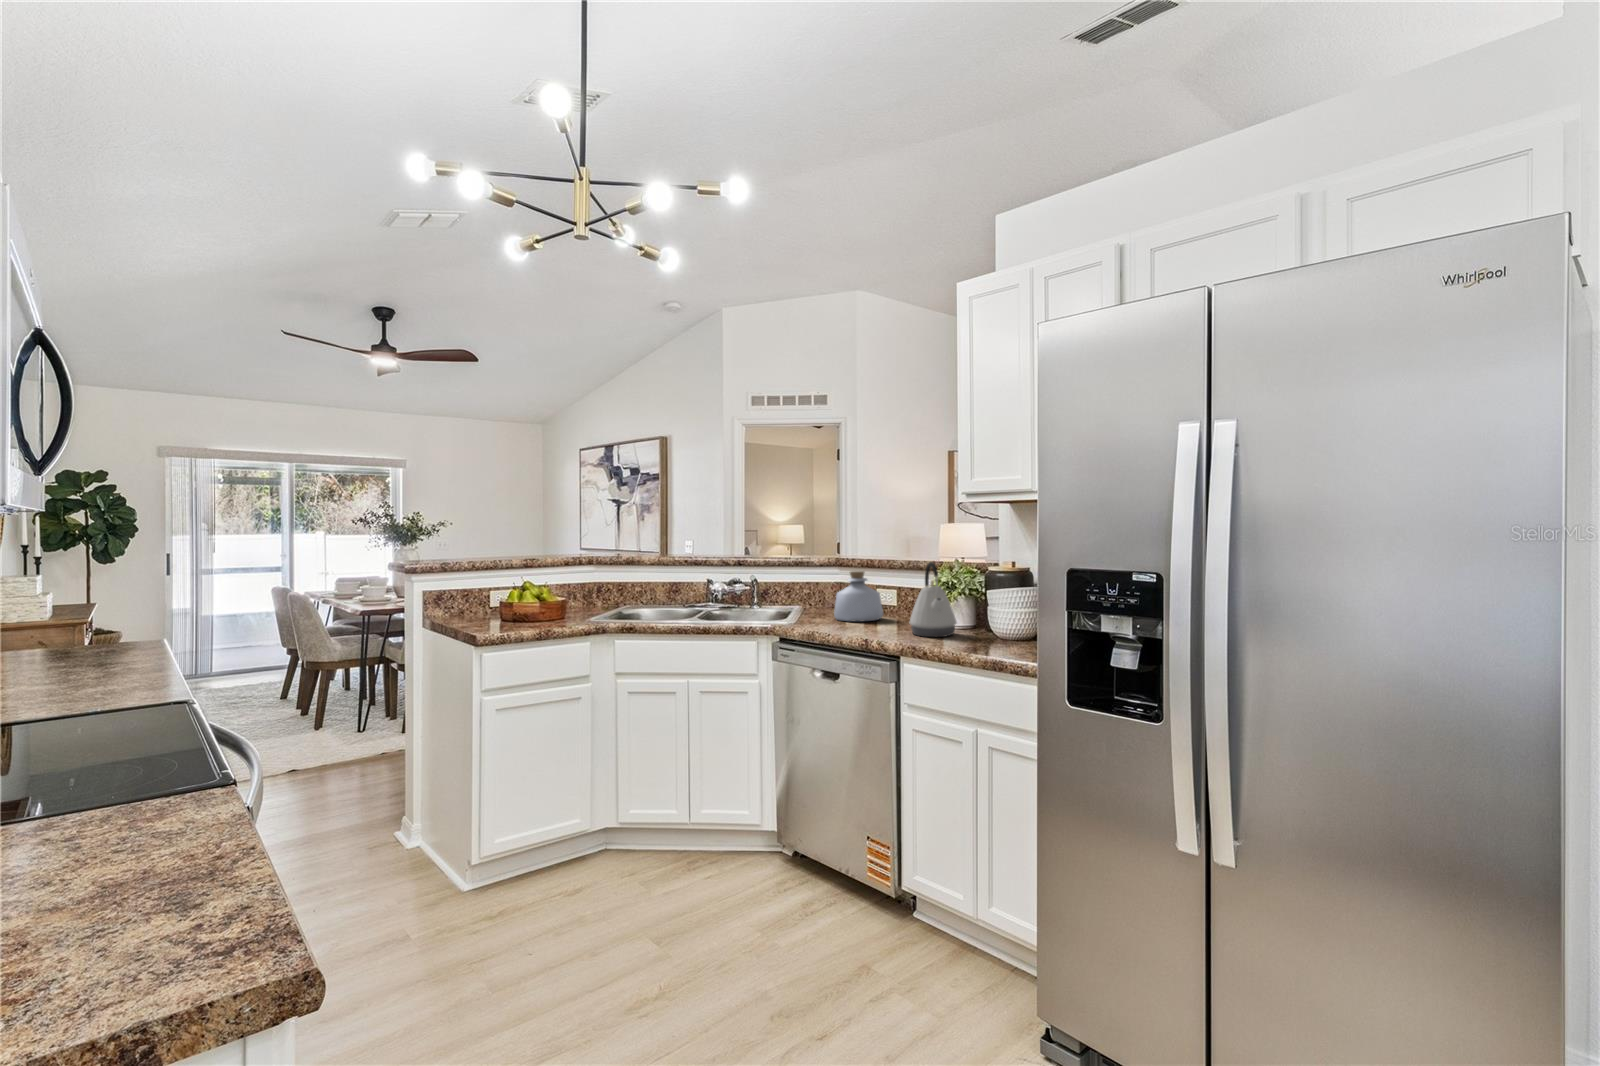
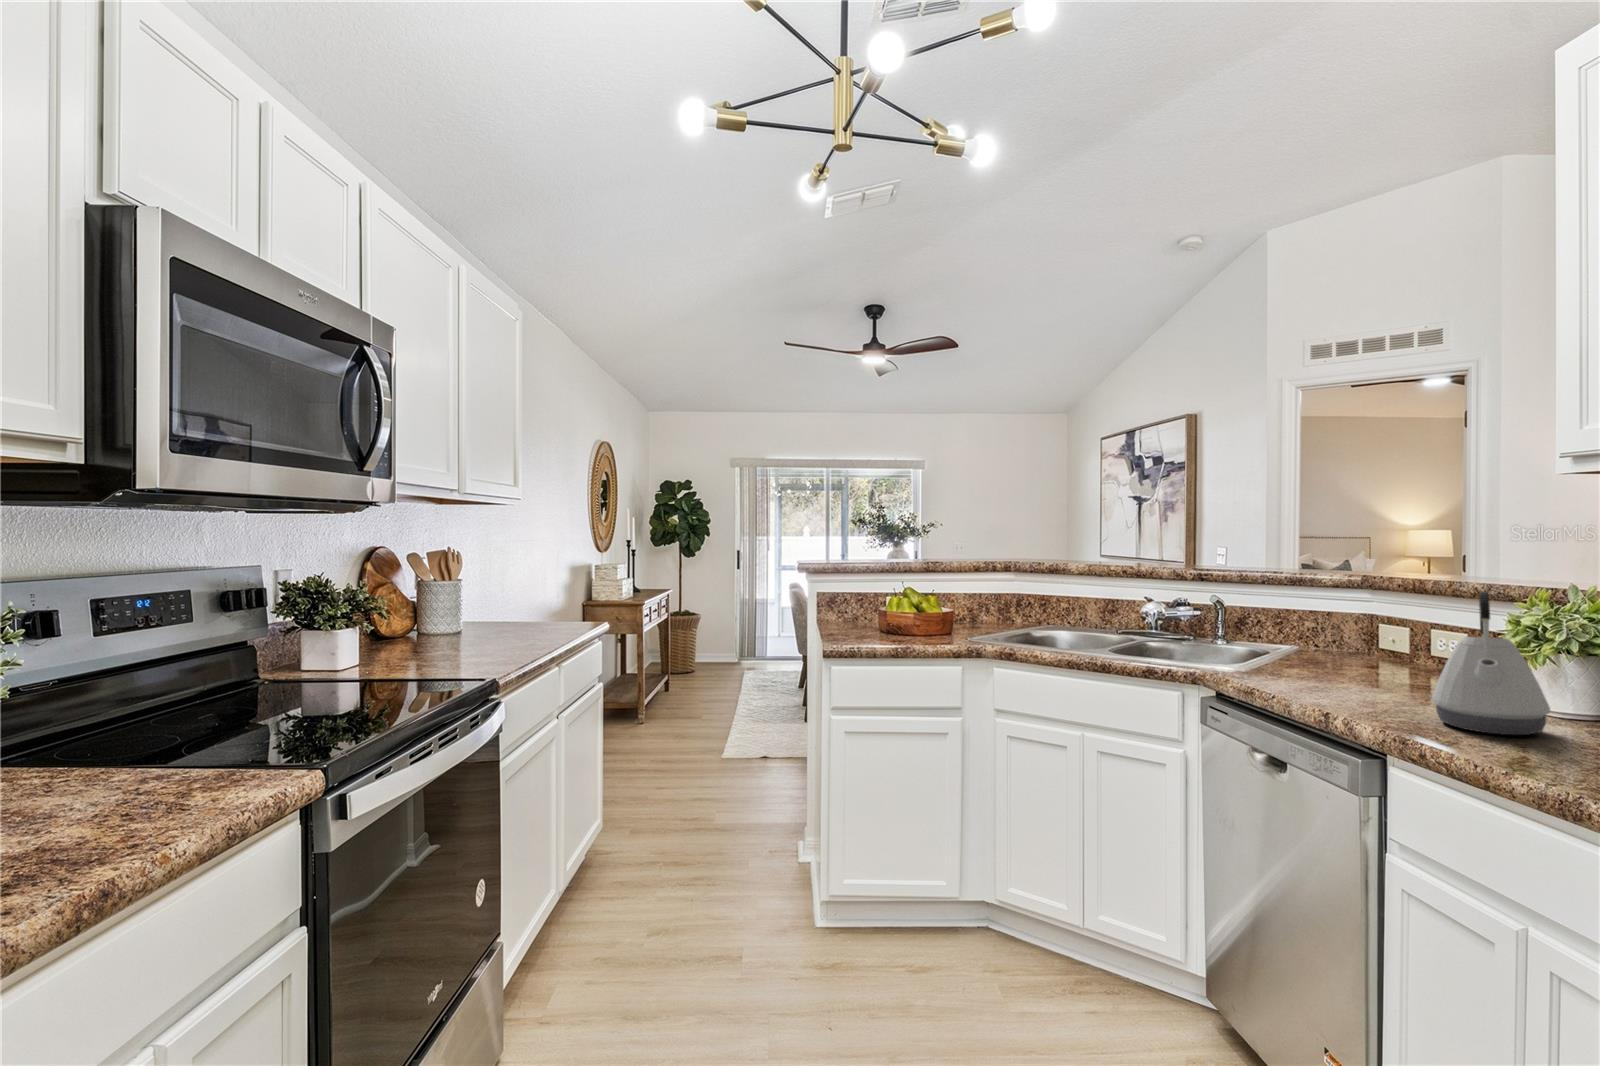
bottle: present [834,571,883,621] -> none [1322,599,1427,683]

